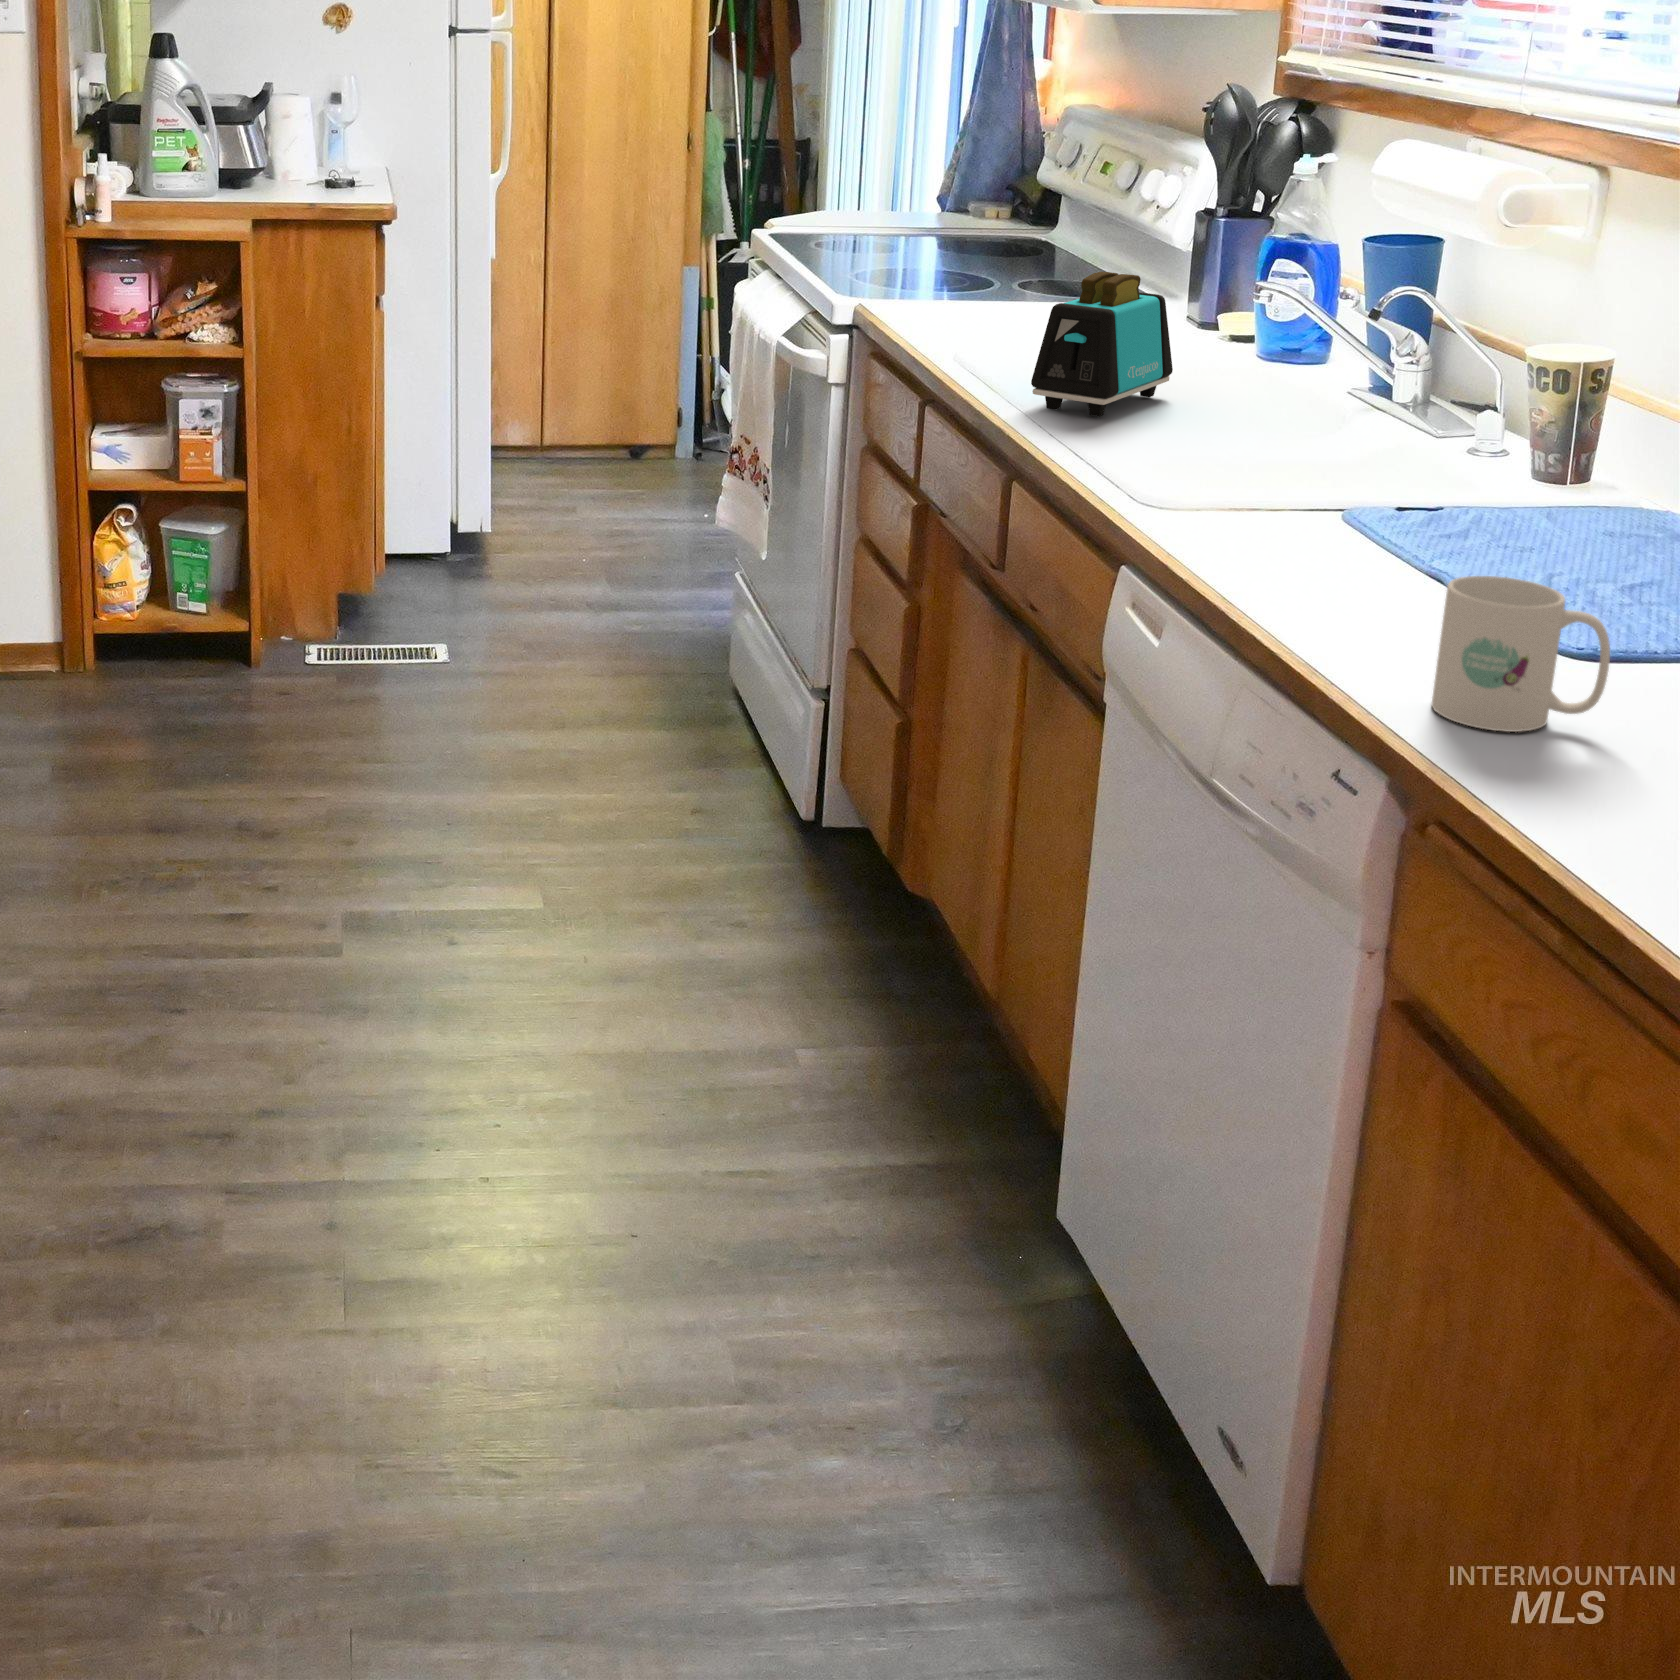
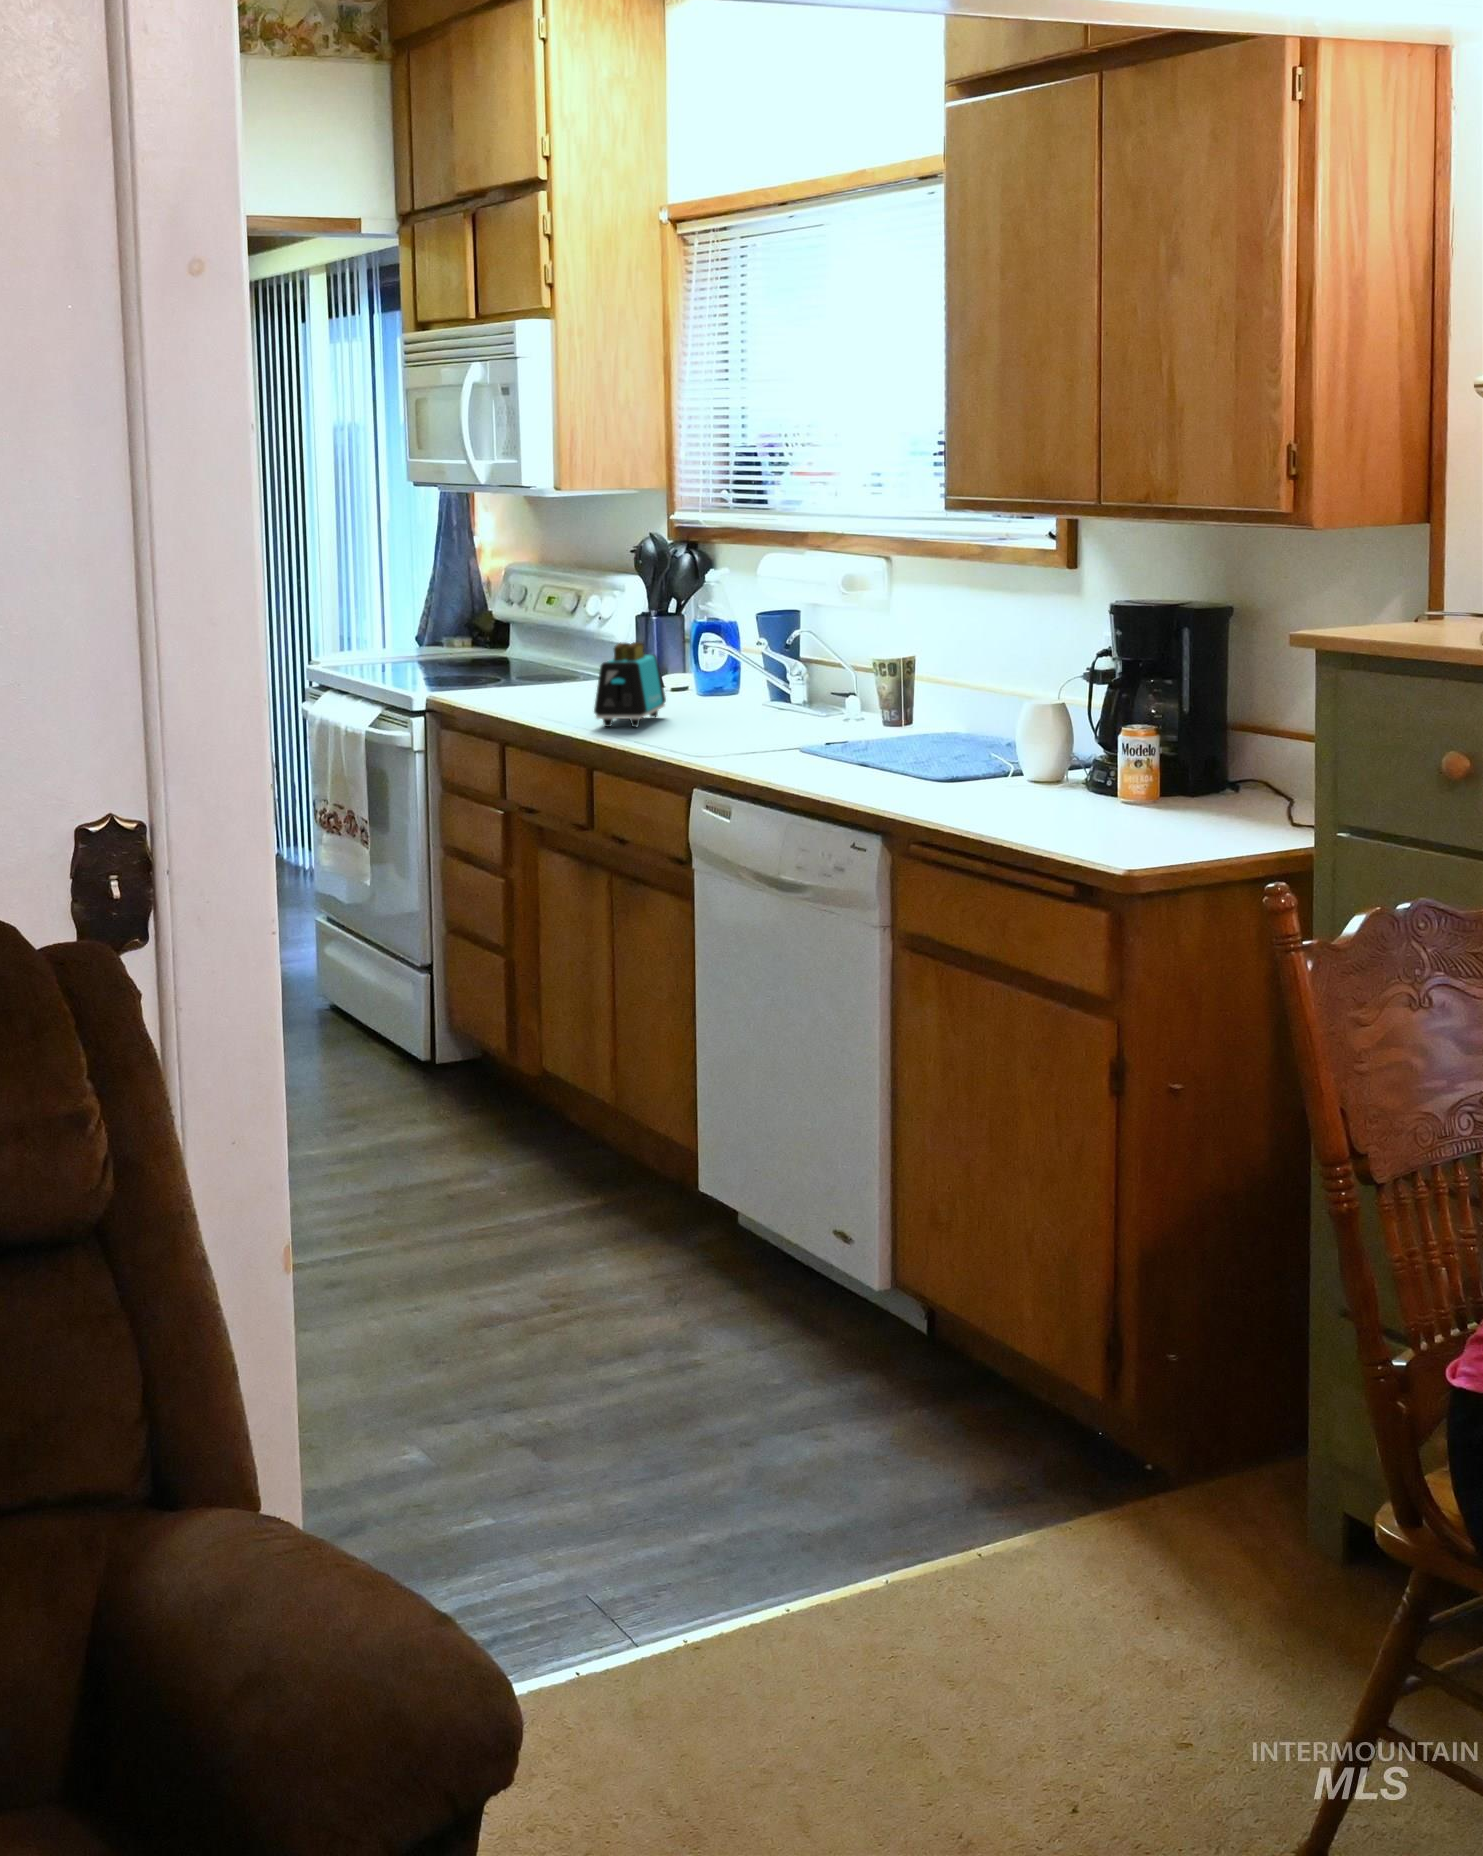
mug: present [1432,576,1610,732] -> none [896,733,973,803]

